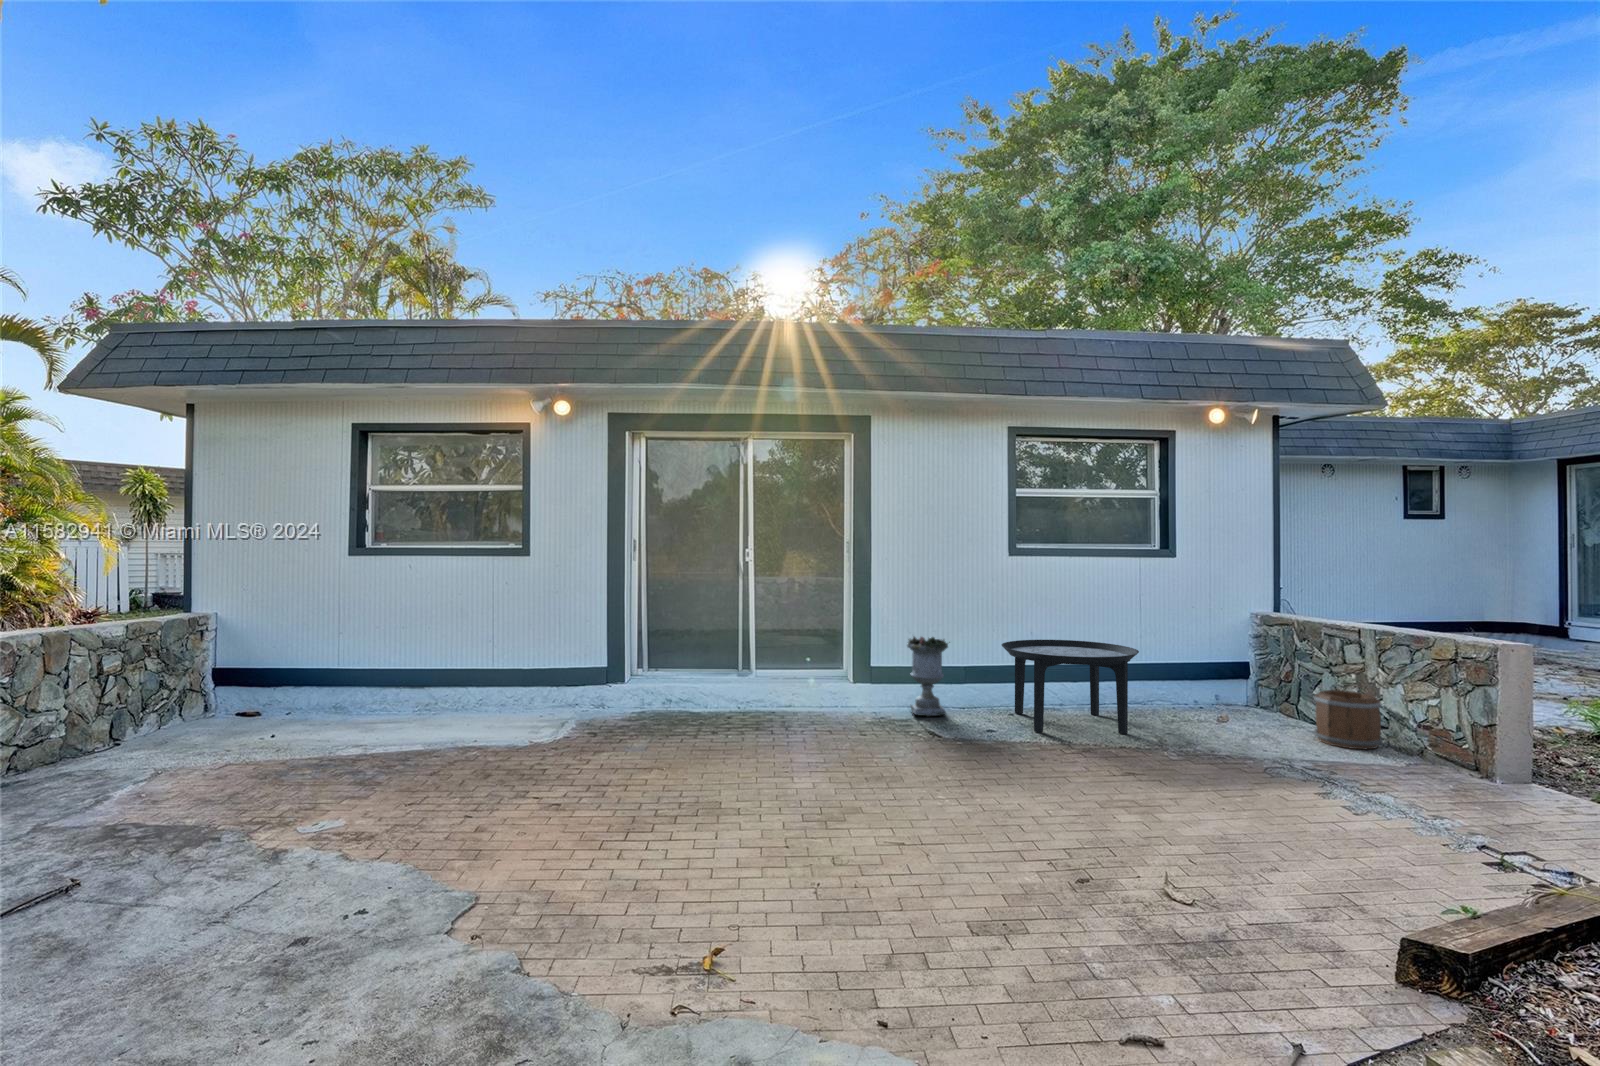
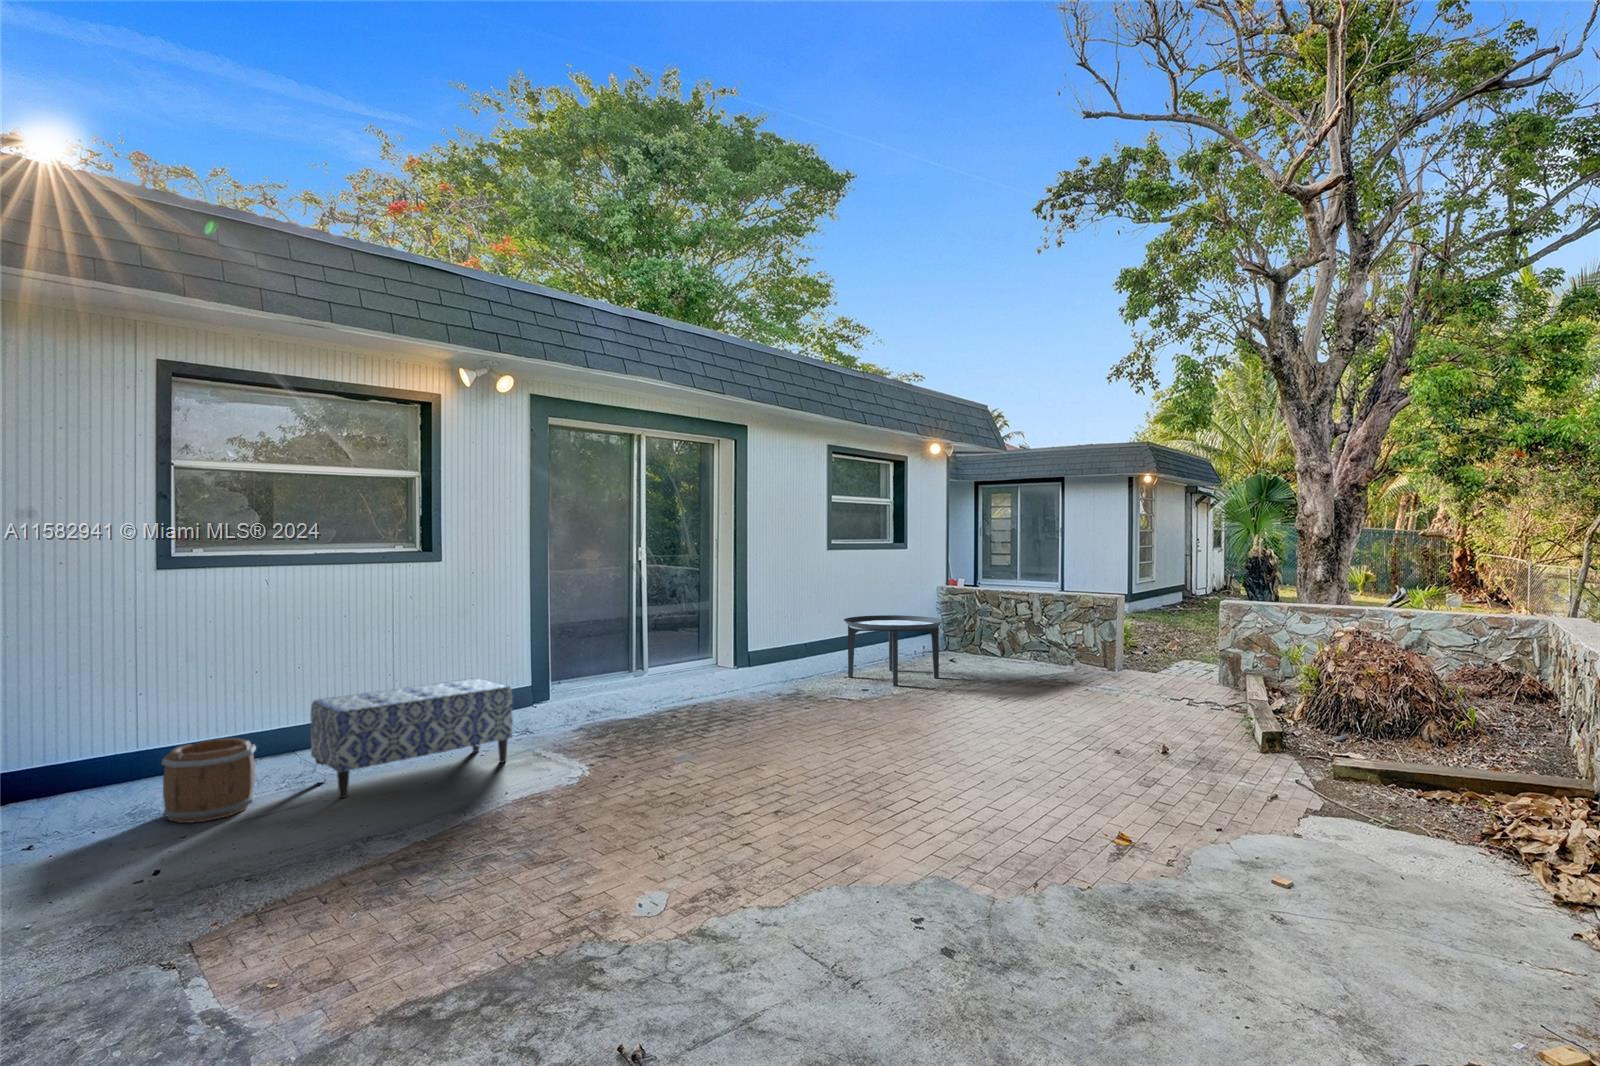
planter: present [907,637,950,717] -> none [781,620,818,689]
bench: none [399,654,553,728] -> present [310,678,513,798]
bucket: present [1314,690,1382,749] -> present [162,738,256,823]

